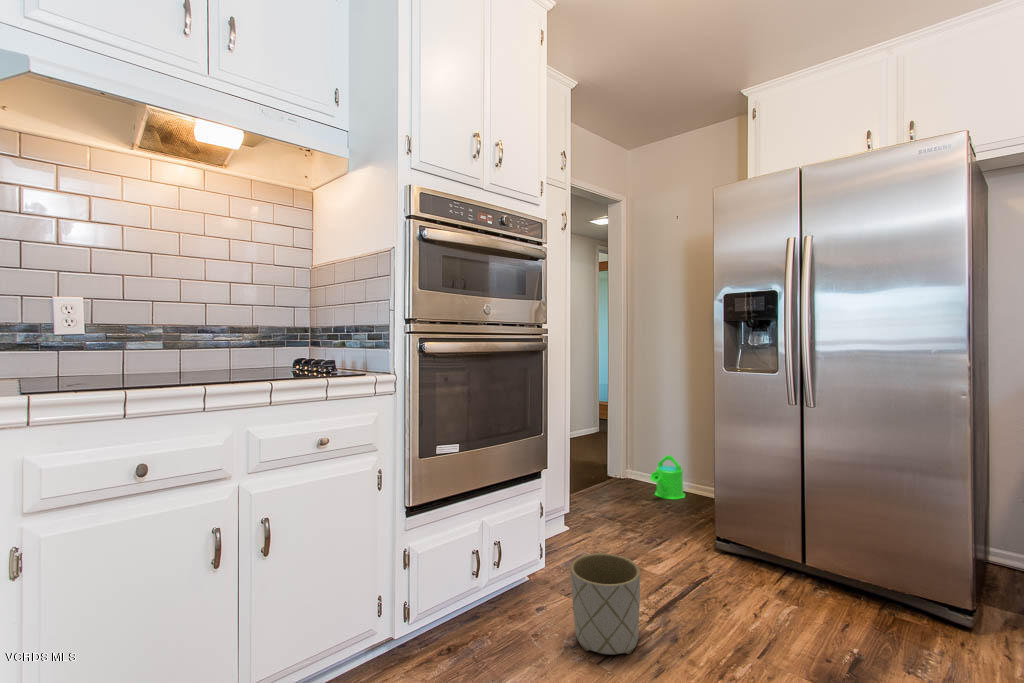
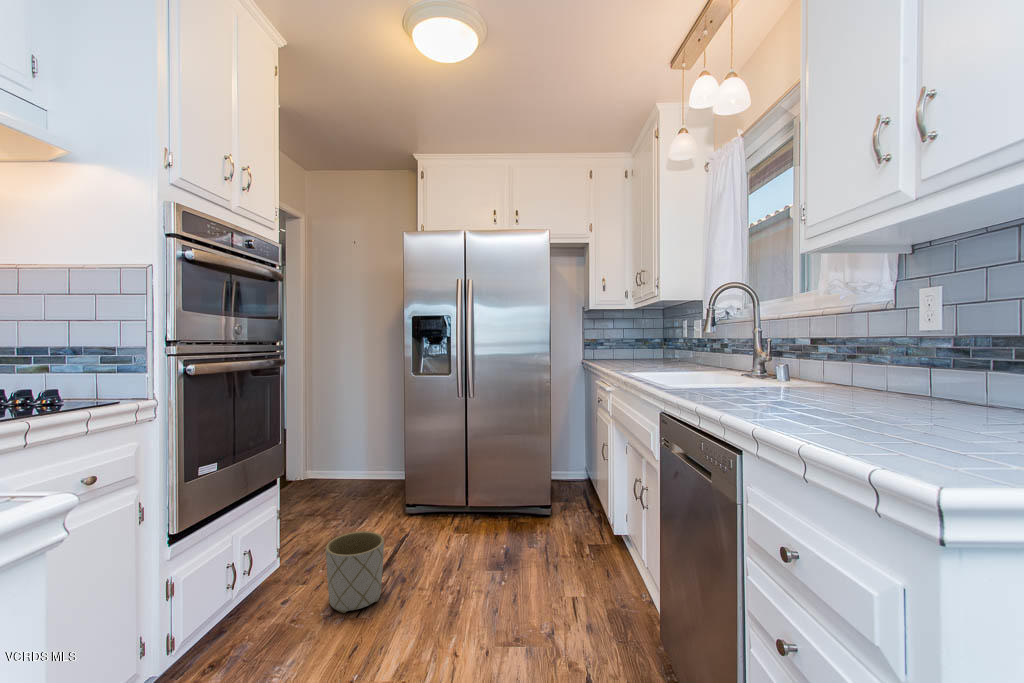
watering can: present [650,455,685,499] -> none [339,452,365,489]

